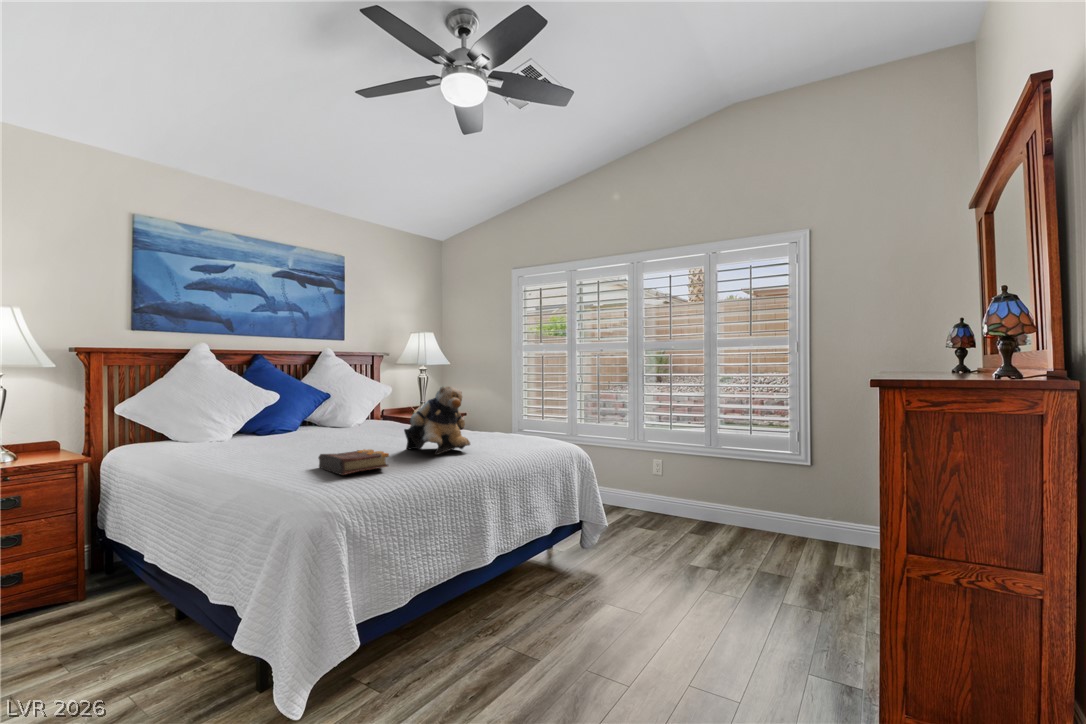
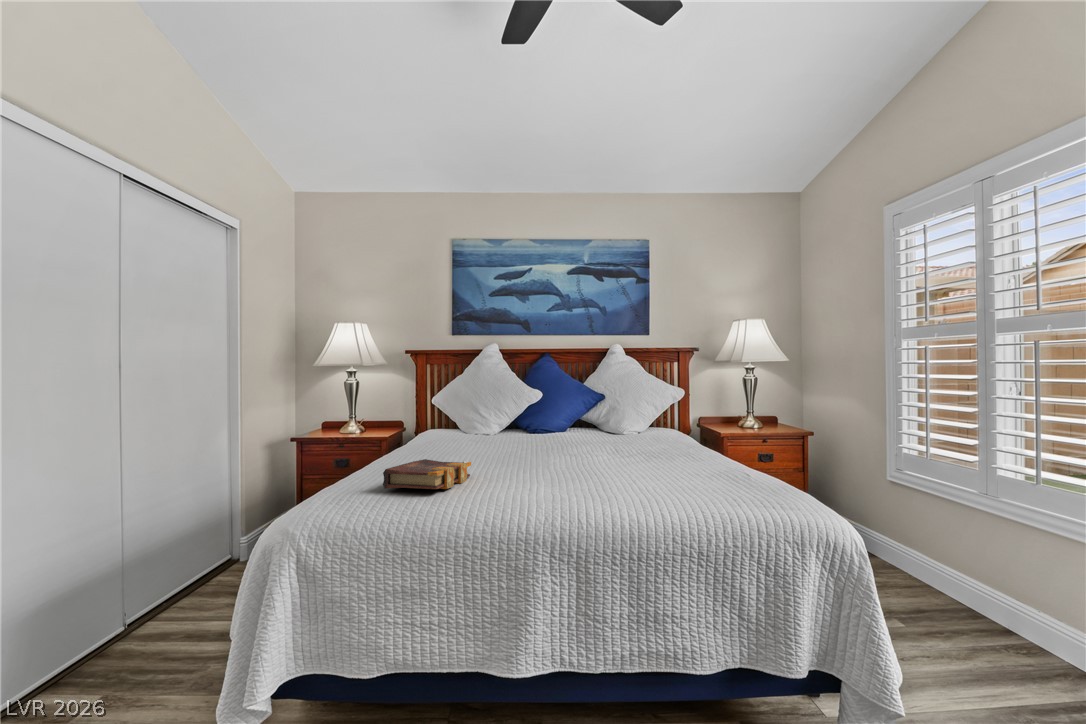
teddy bear: present [404,386,470,455] -> none [521,389,612,487]

